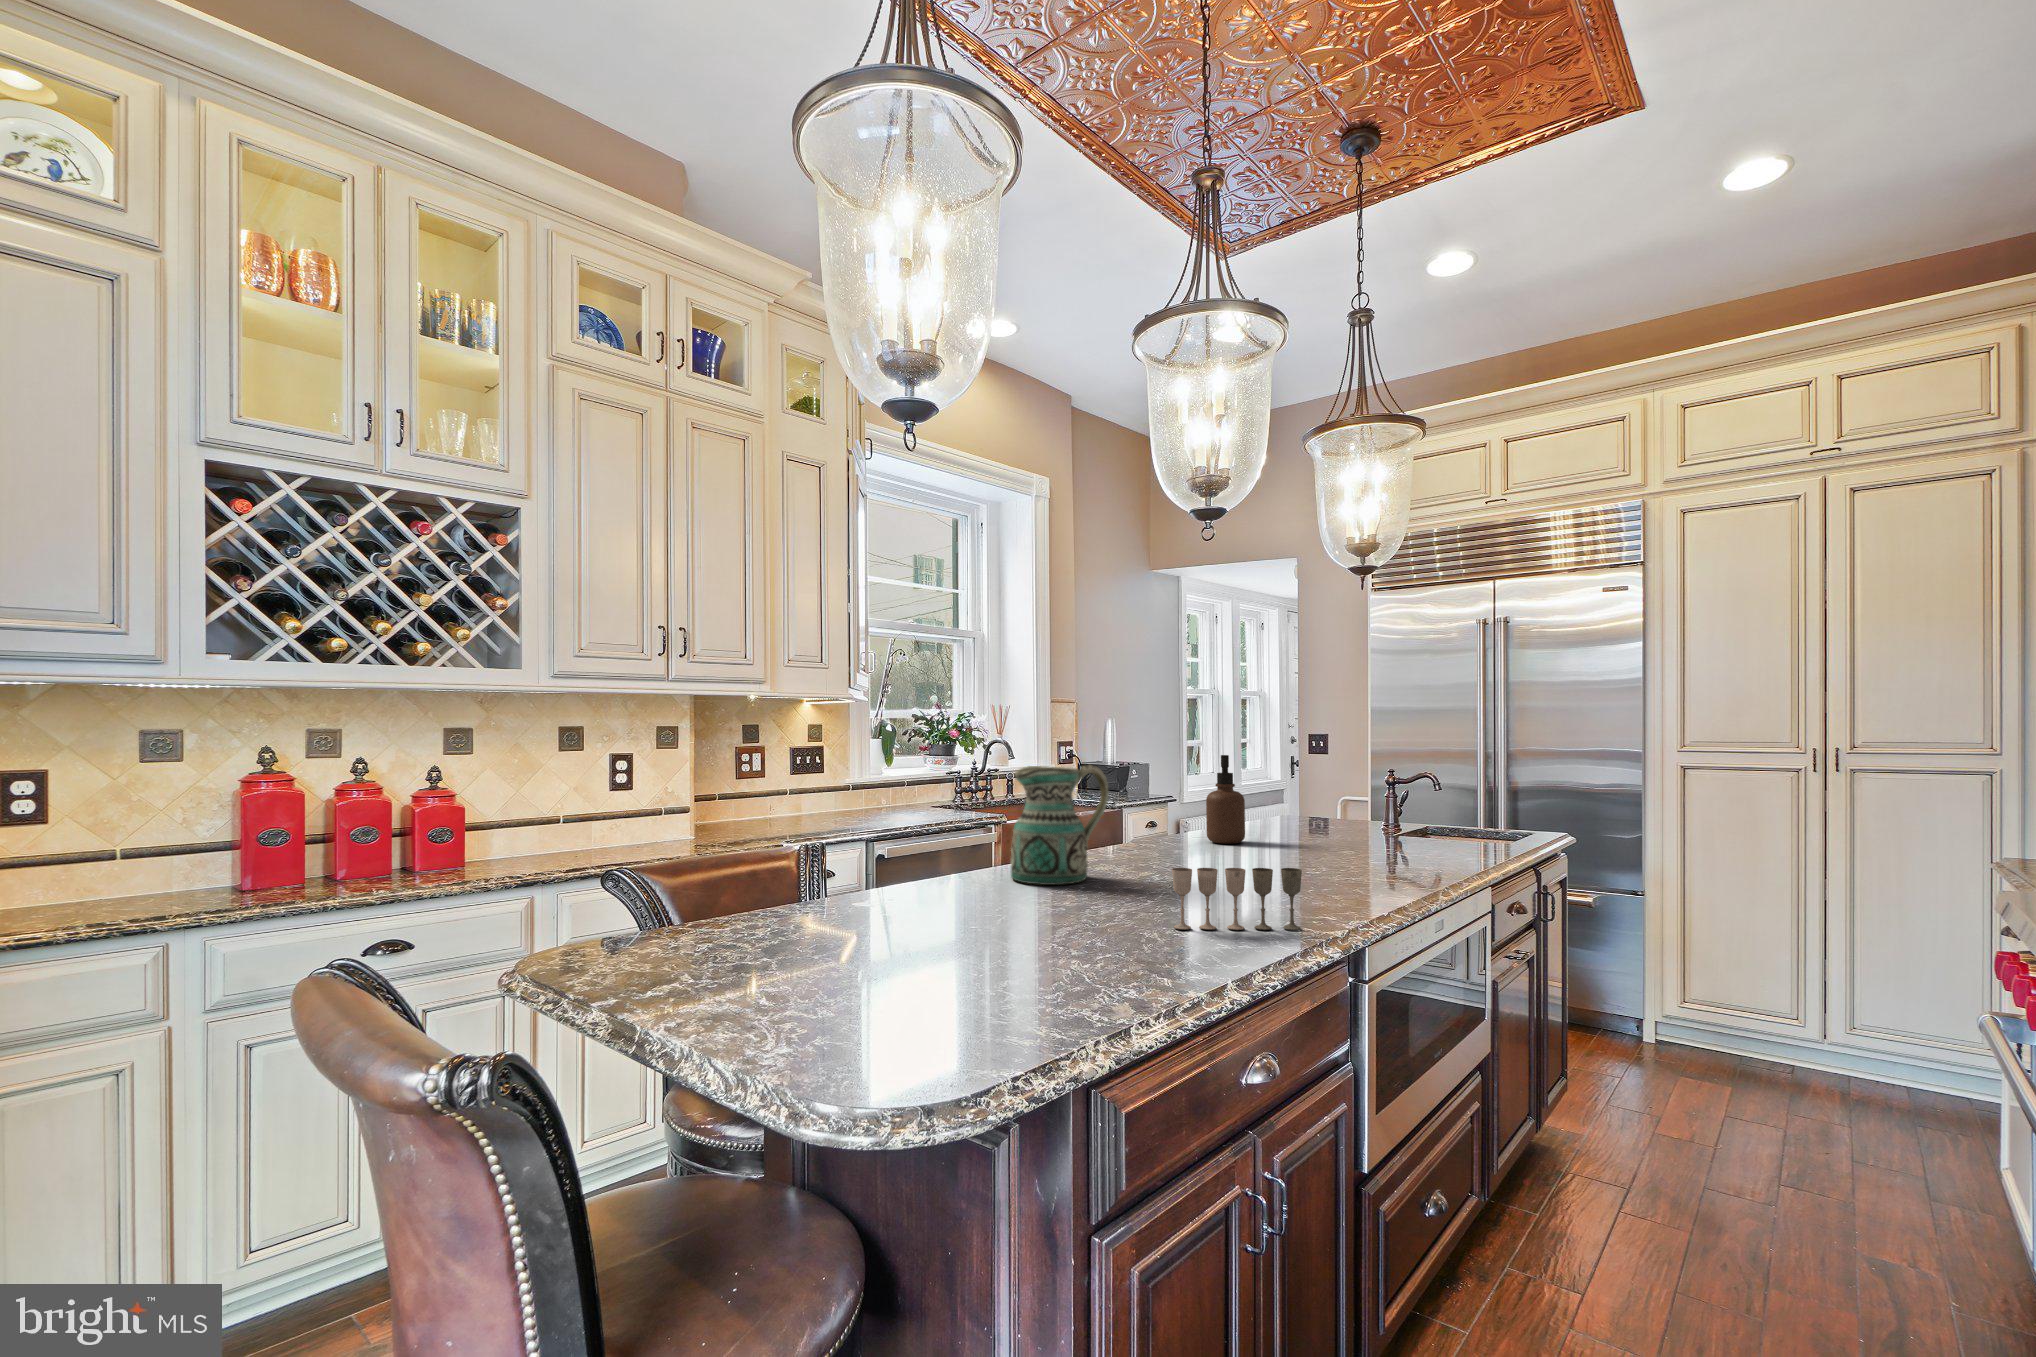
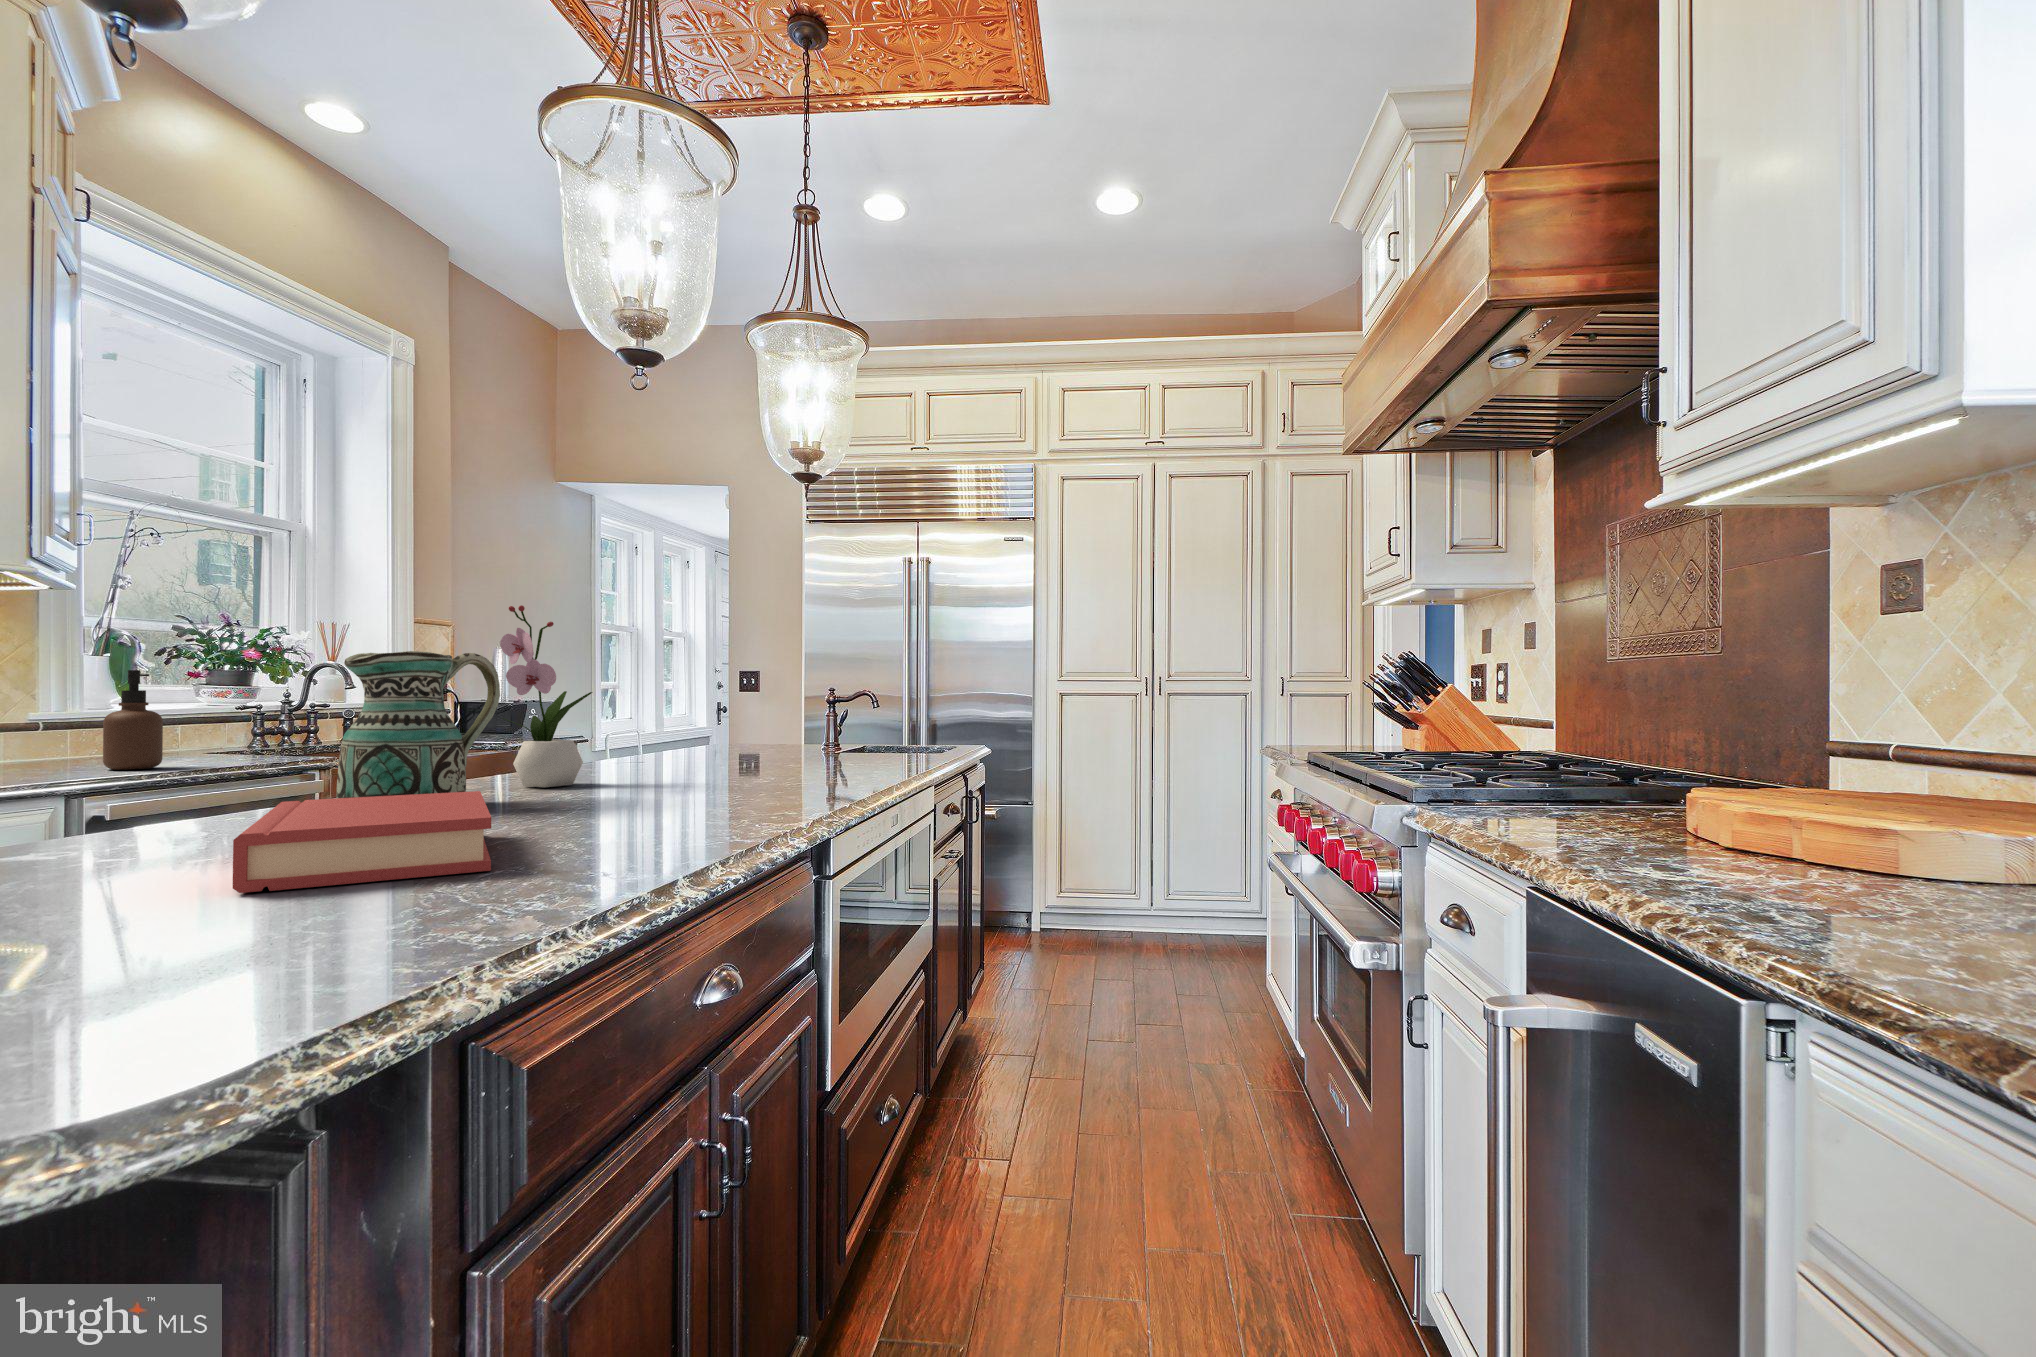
flower arrangement: none [1109,721,1174,865] -> present [500,605,592,787]
soap dispenser: present [1206,755,1245,844] -> present [103,670,163,770]
wine glass: present [1172,868,1302,930] -> none [596,753,764,837]
hardback book: none [966,883,1103,954] -> present [233,791,491,893]

